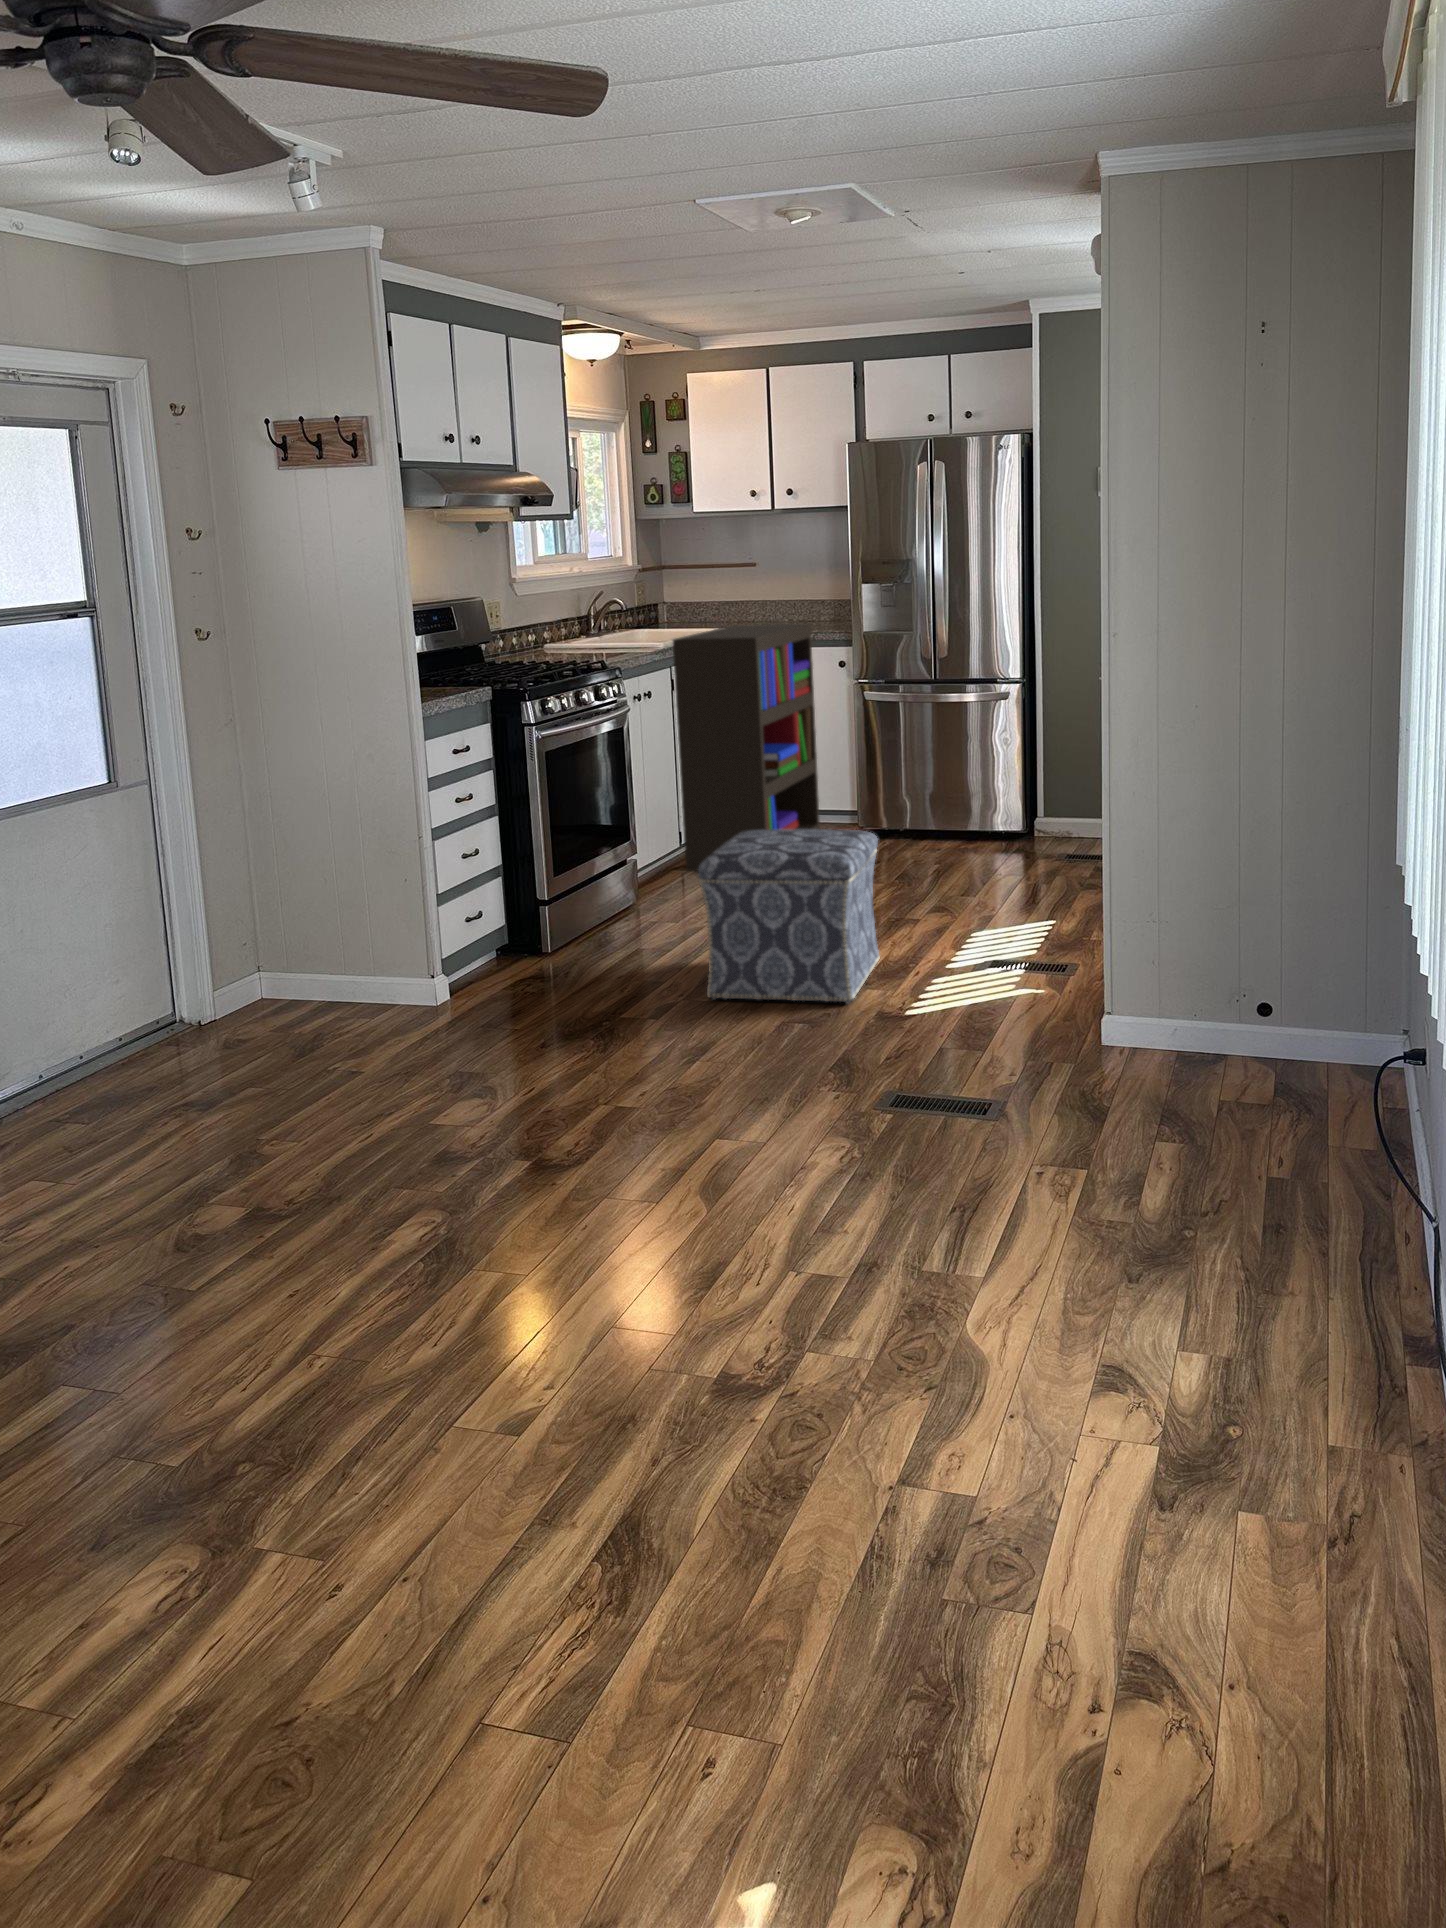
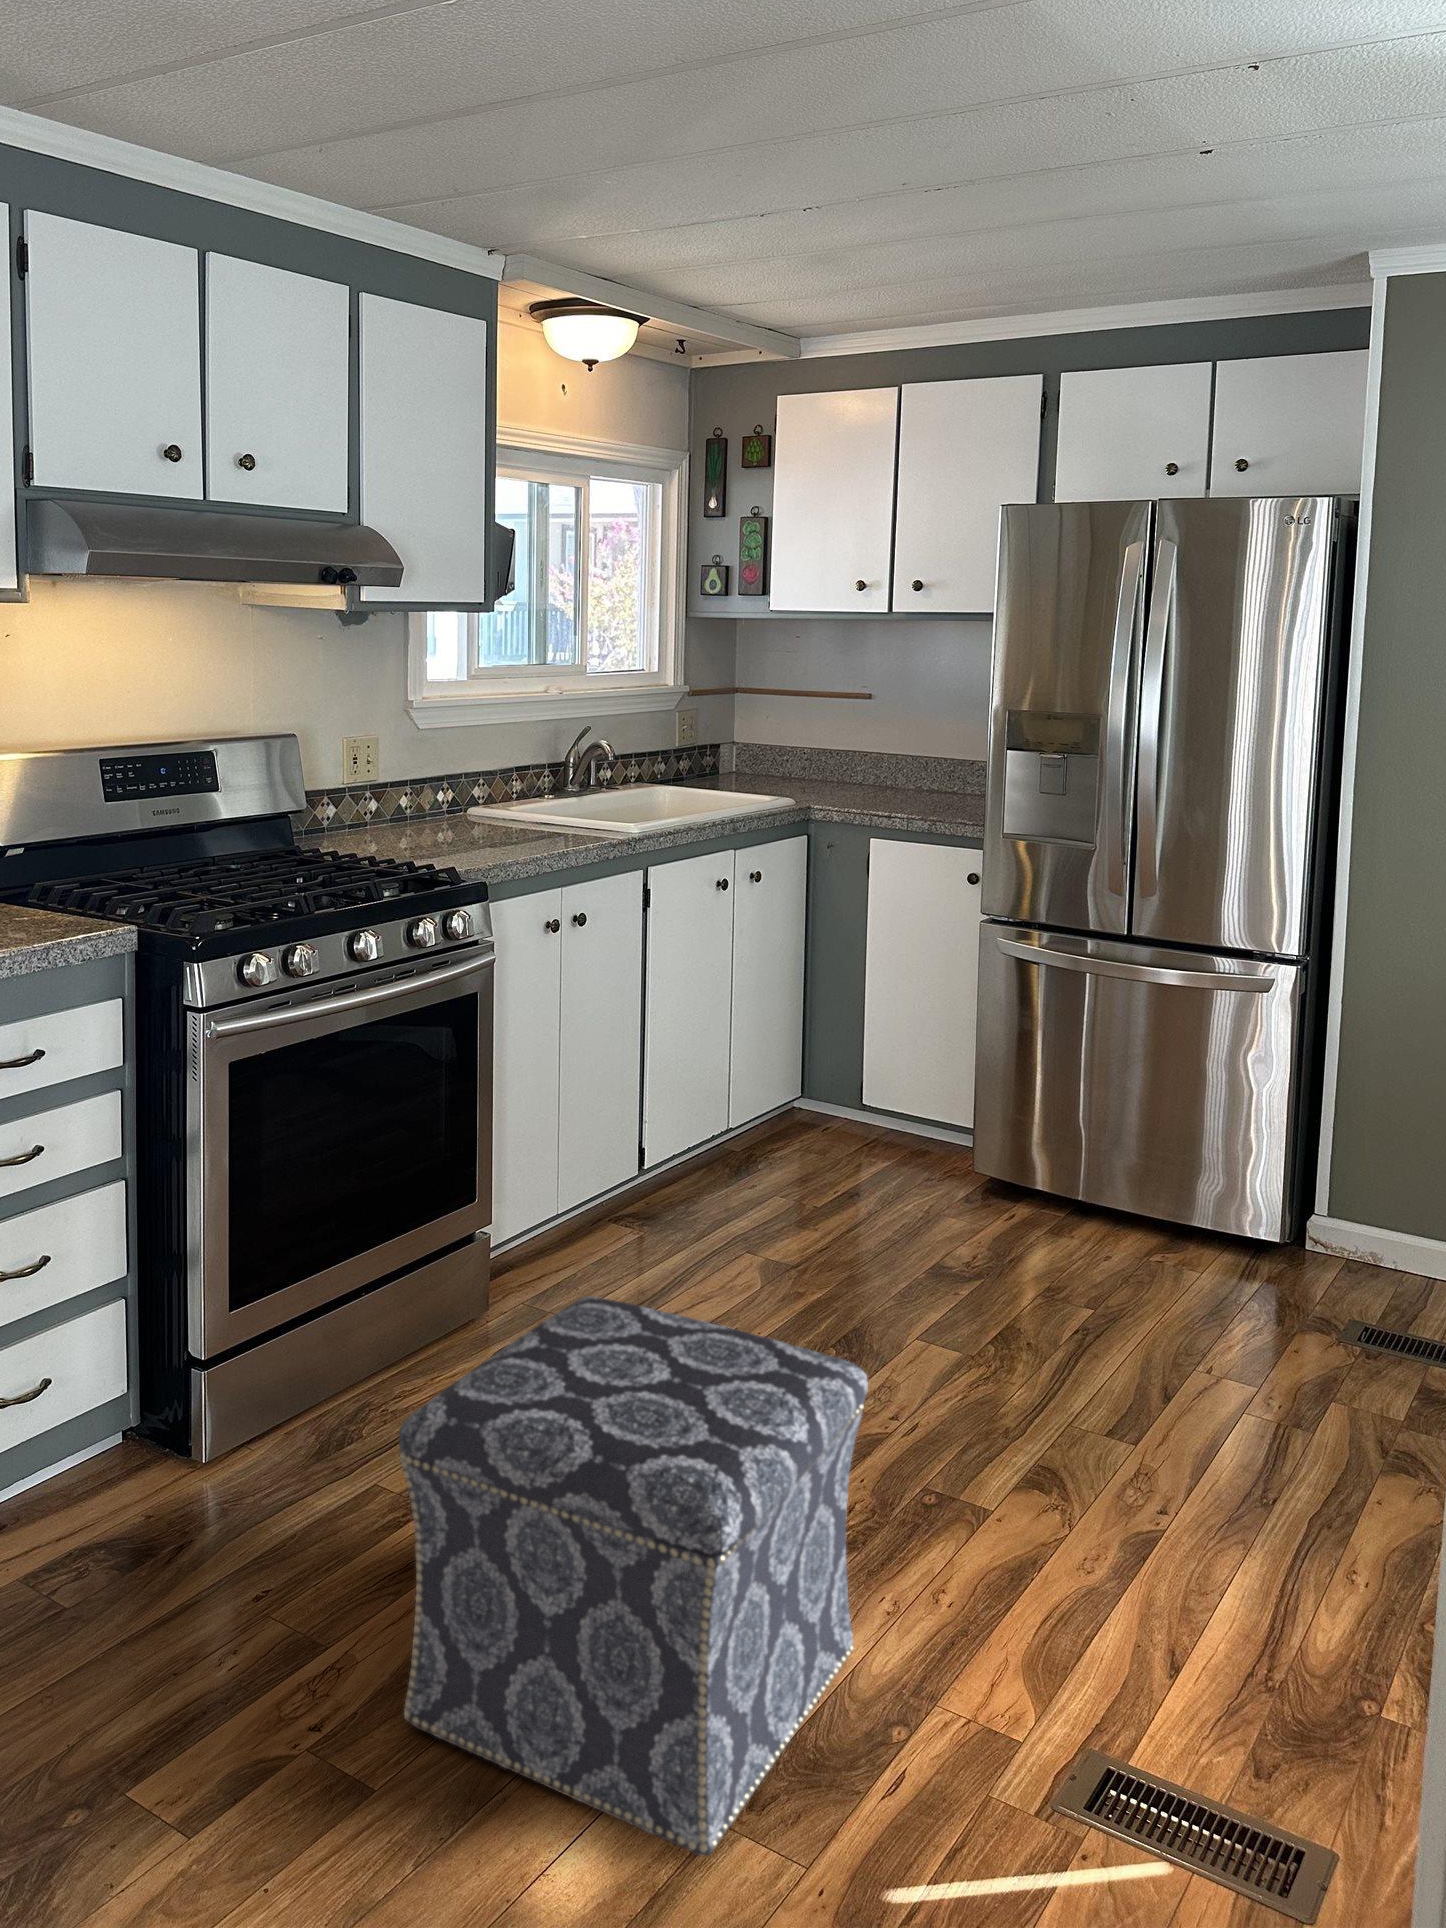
bookshelf: present [673,623,820,870] -> none [642,800,921,1260]

